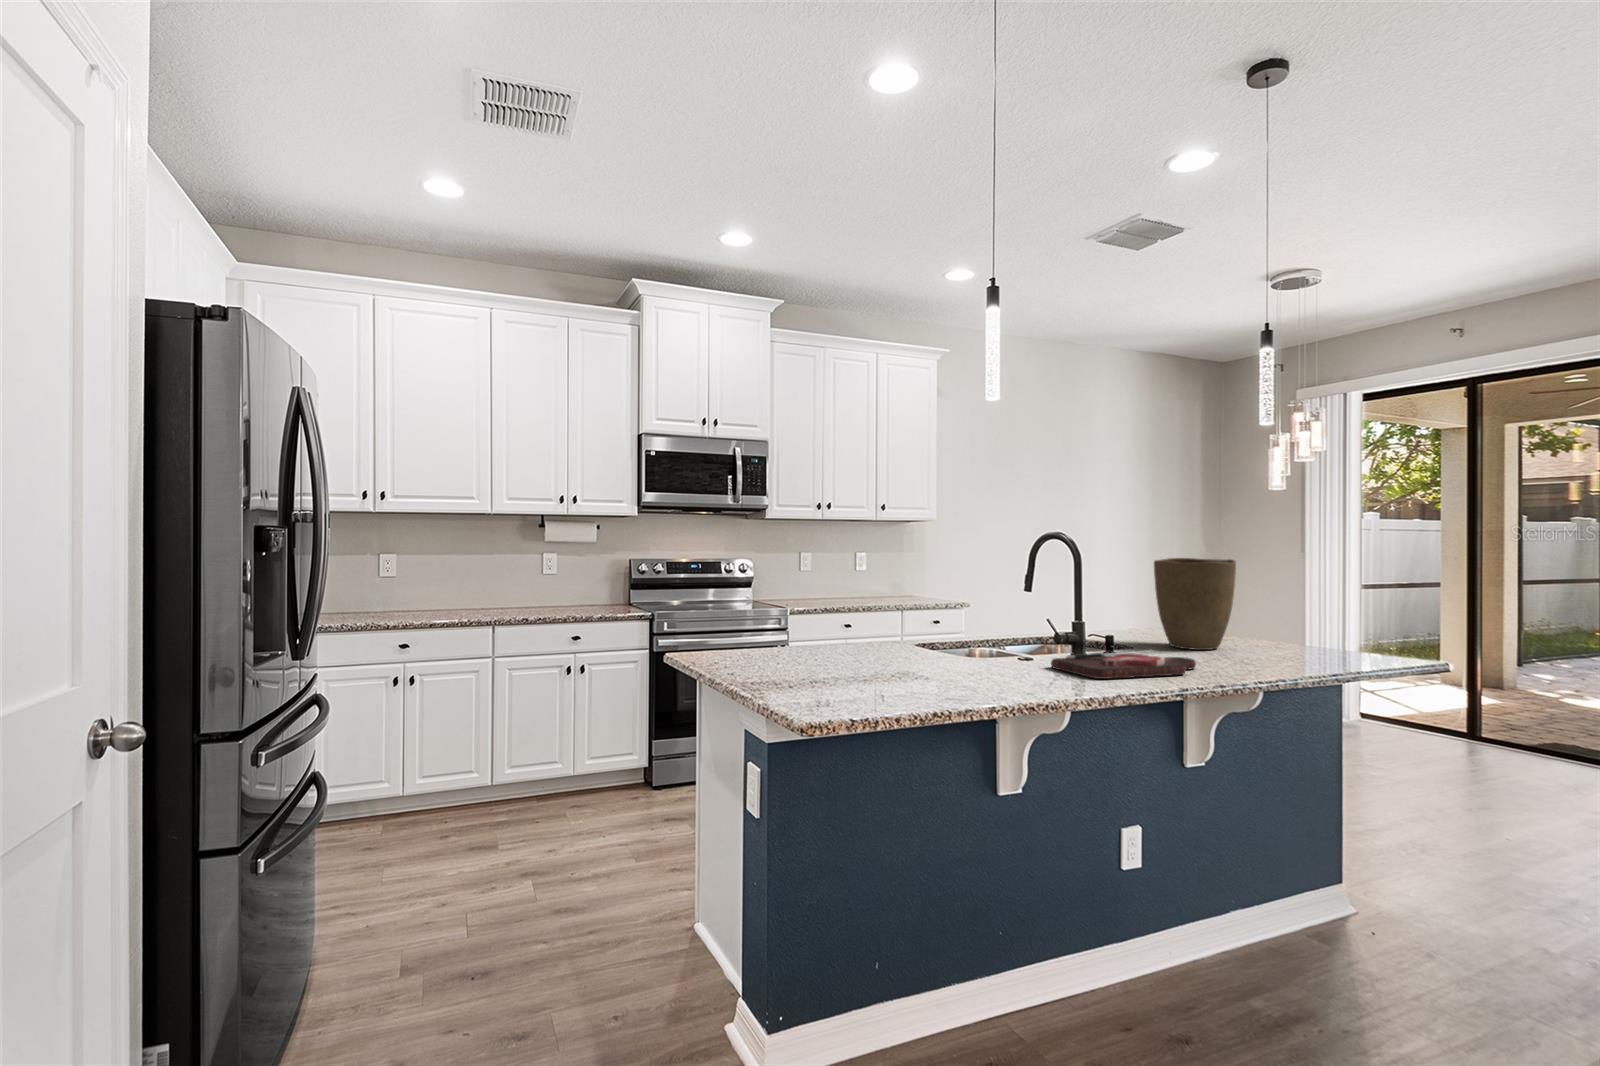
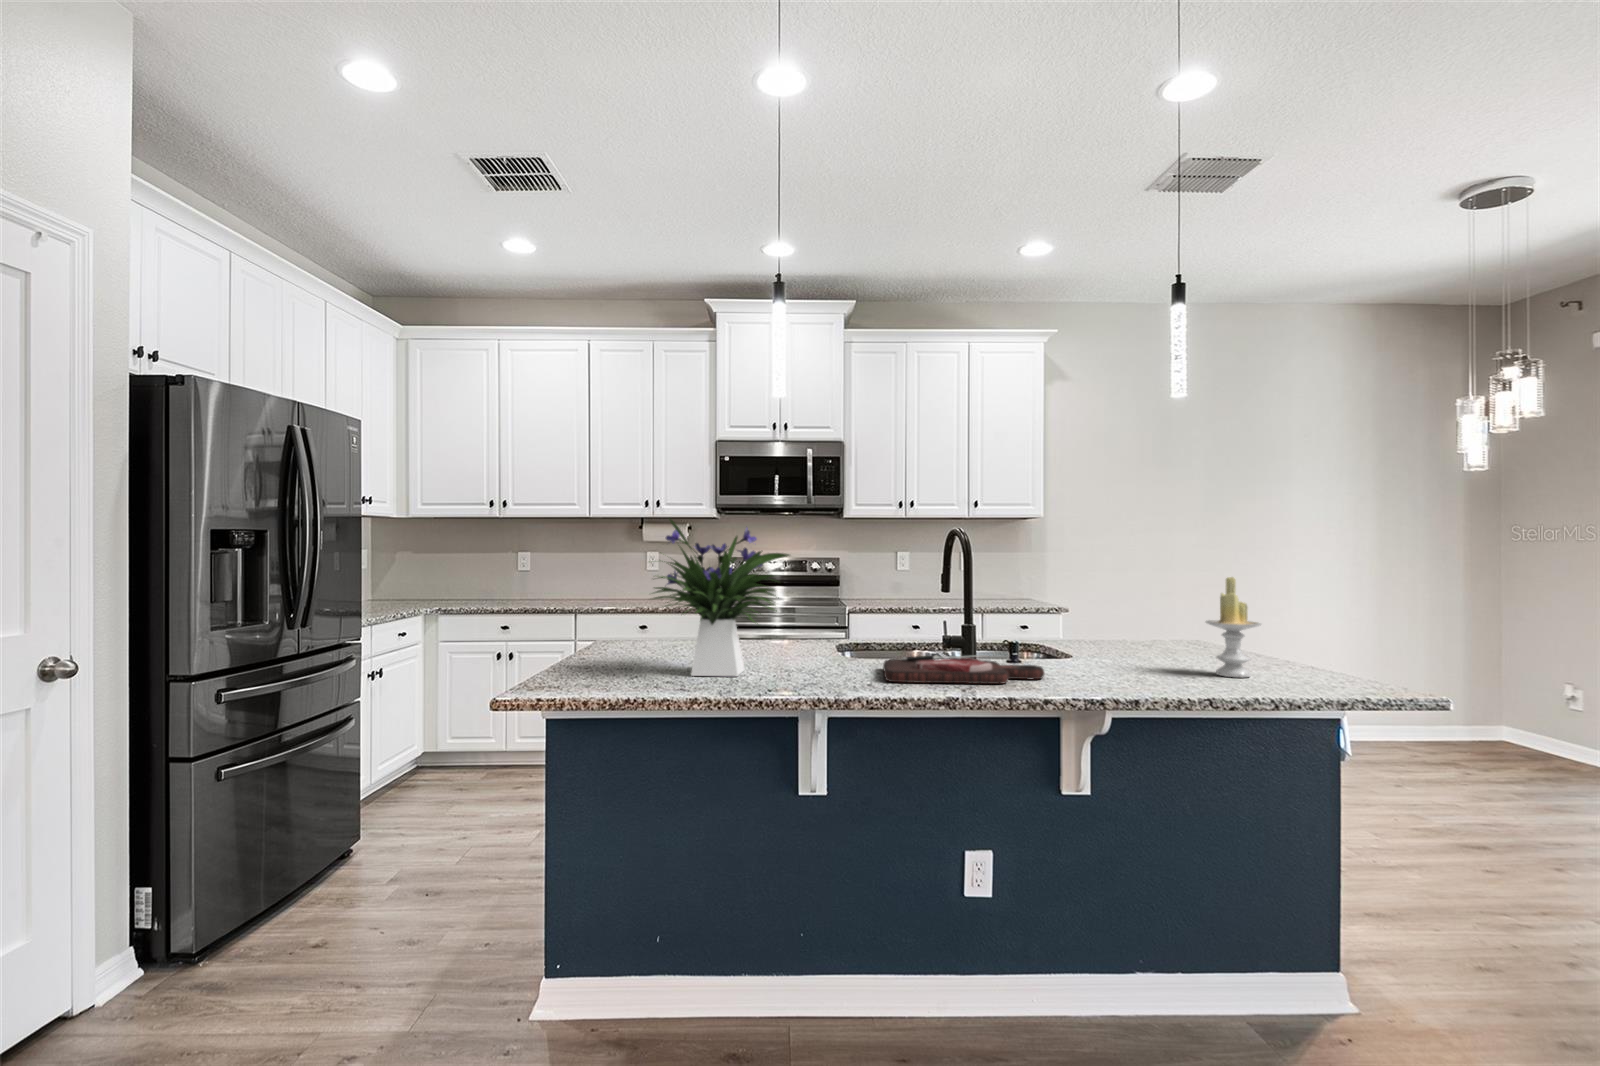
flower arrangement: none [849,524,996,685] -> present [653,519,789,676]
vase: present [1154,558,1236,650] -> none [1089,555,1183,662]
candle: none [1277,576,1325,659] -> present [1206,577,1261,677]

